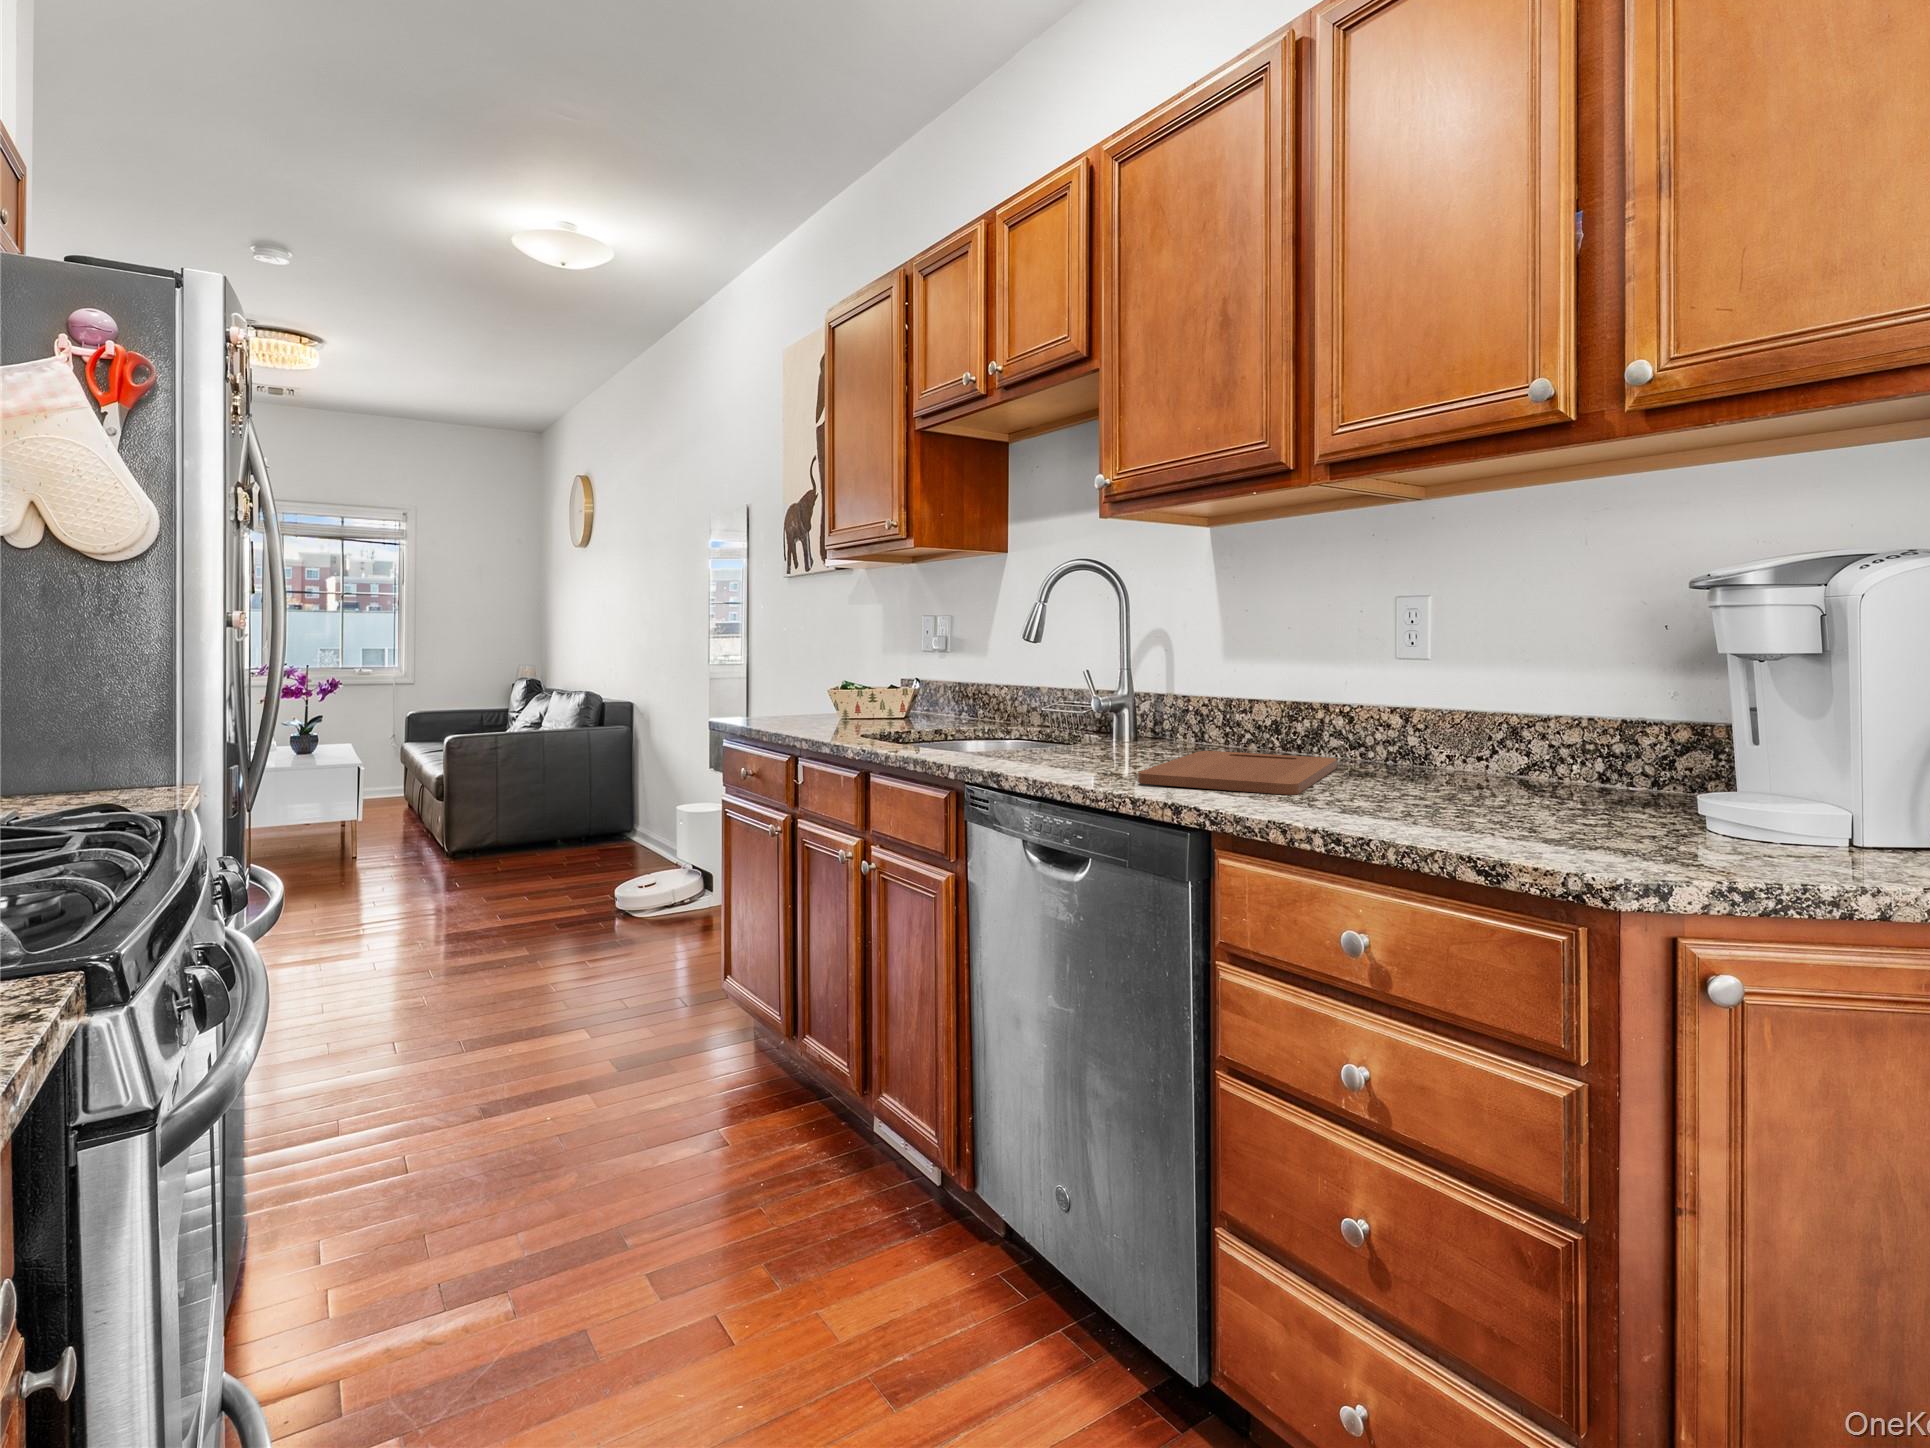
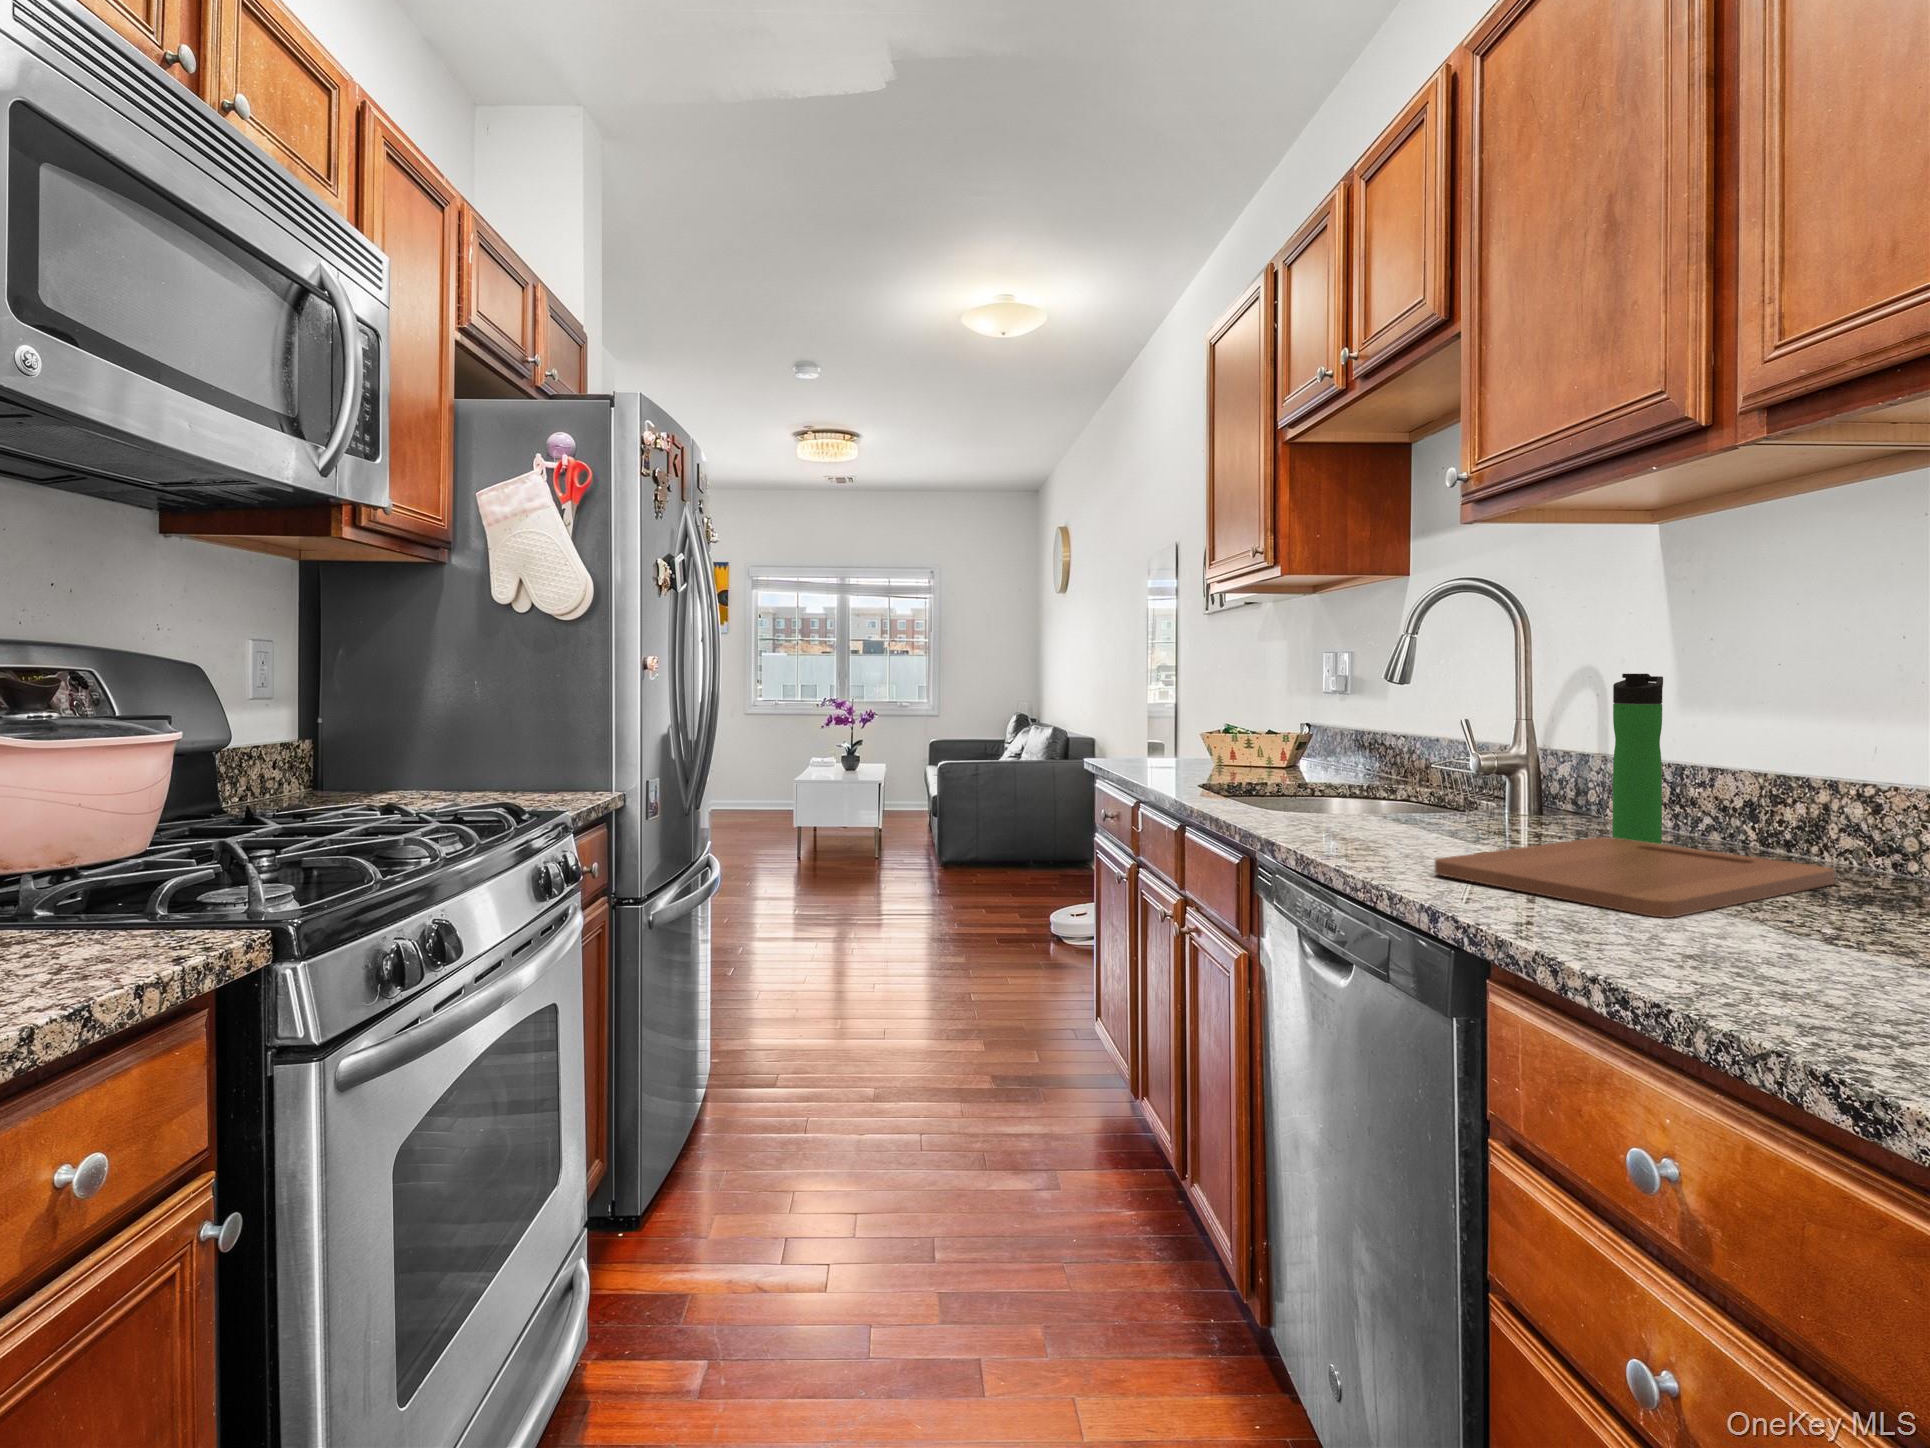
bottle: none [1199,635,1229,756] -> present [1613,674,1663,844]

